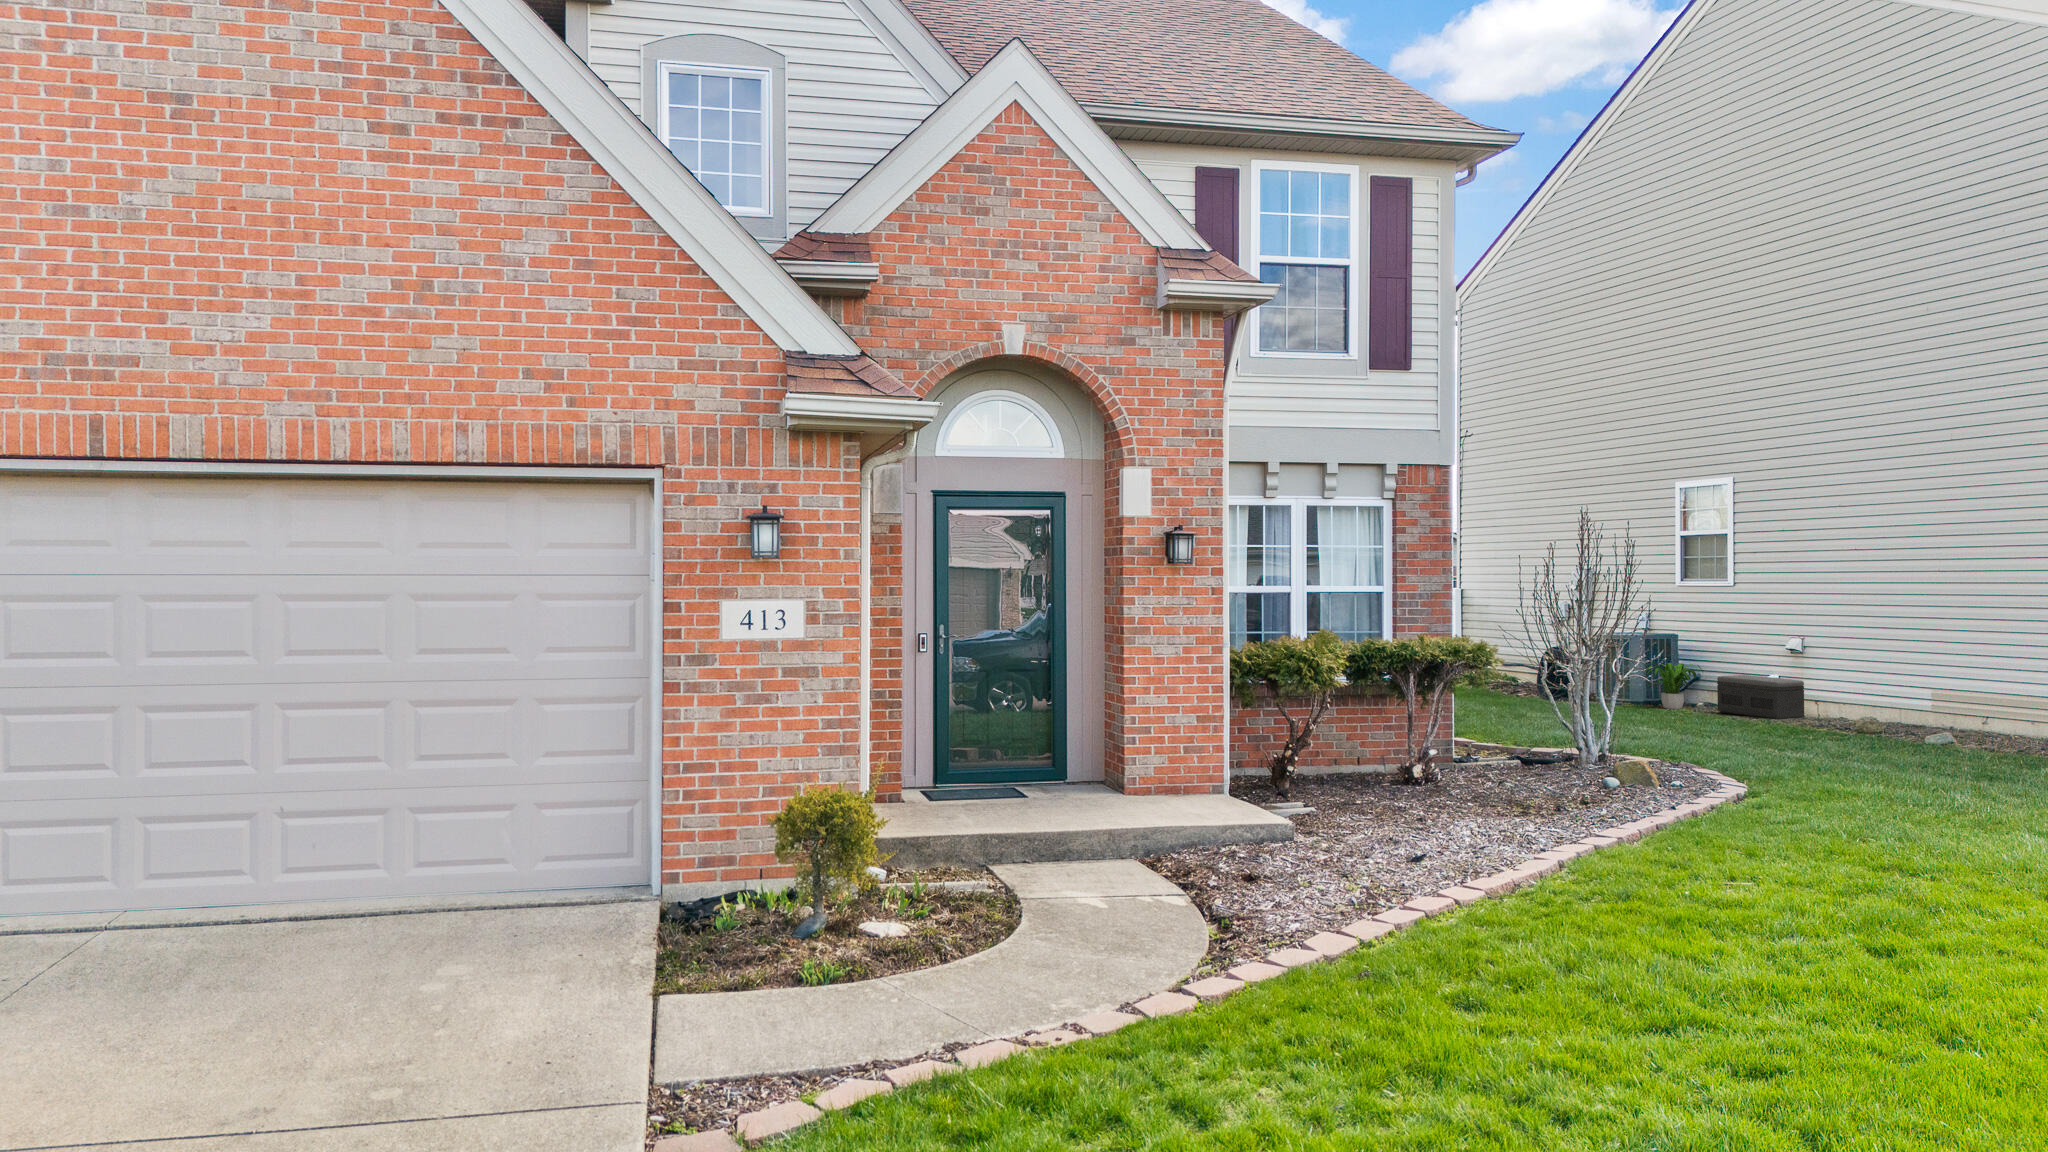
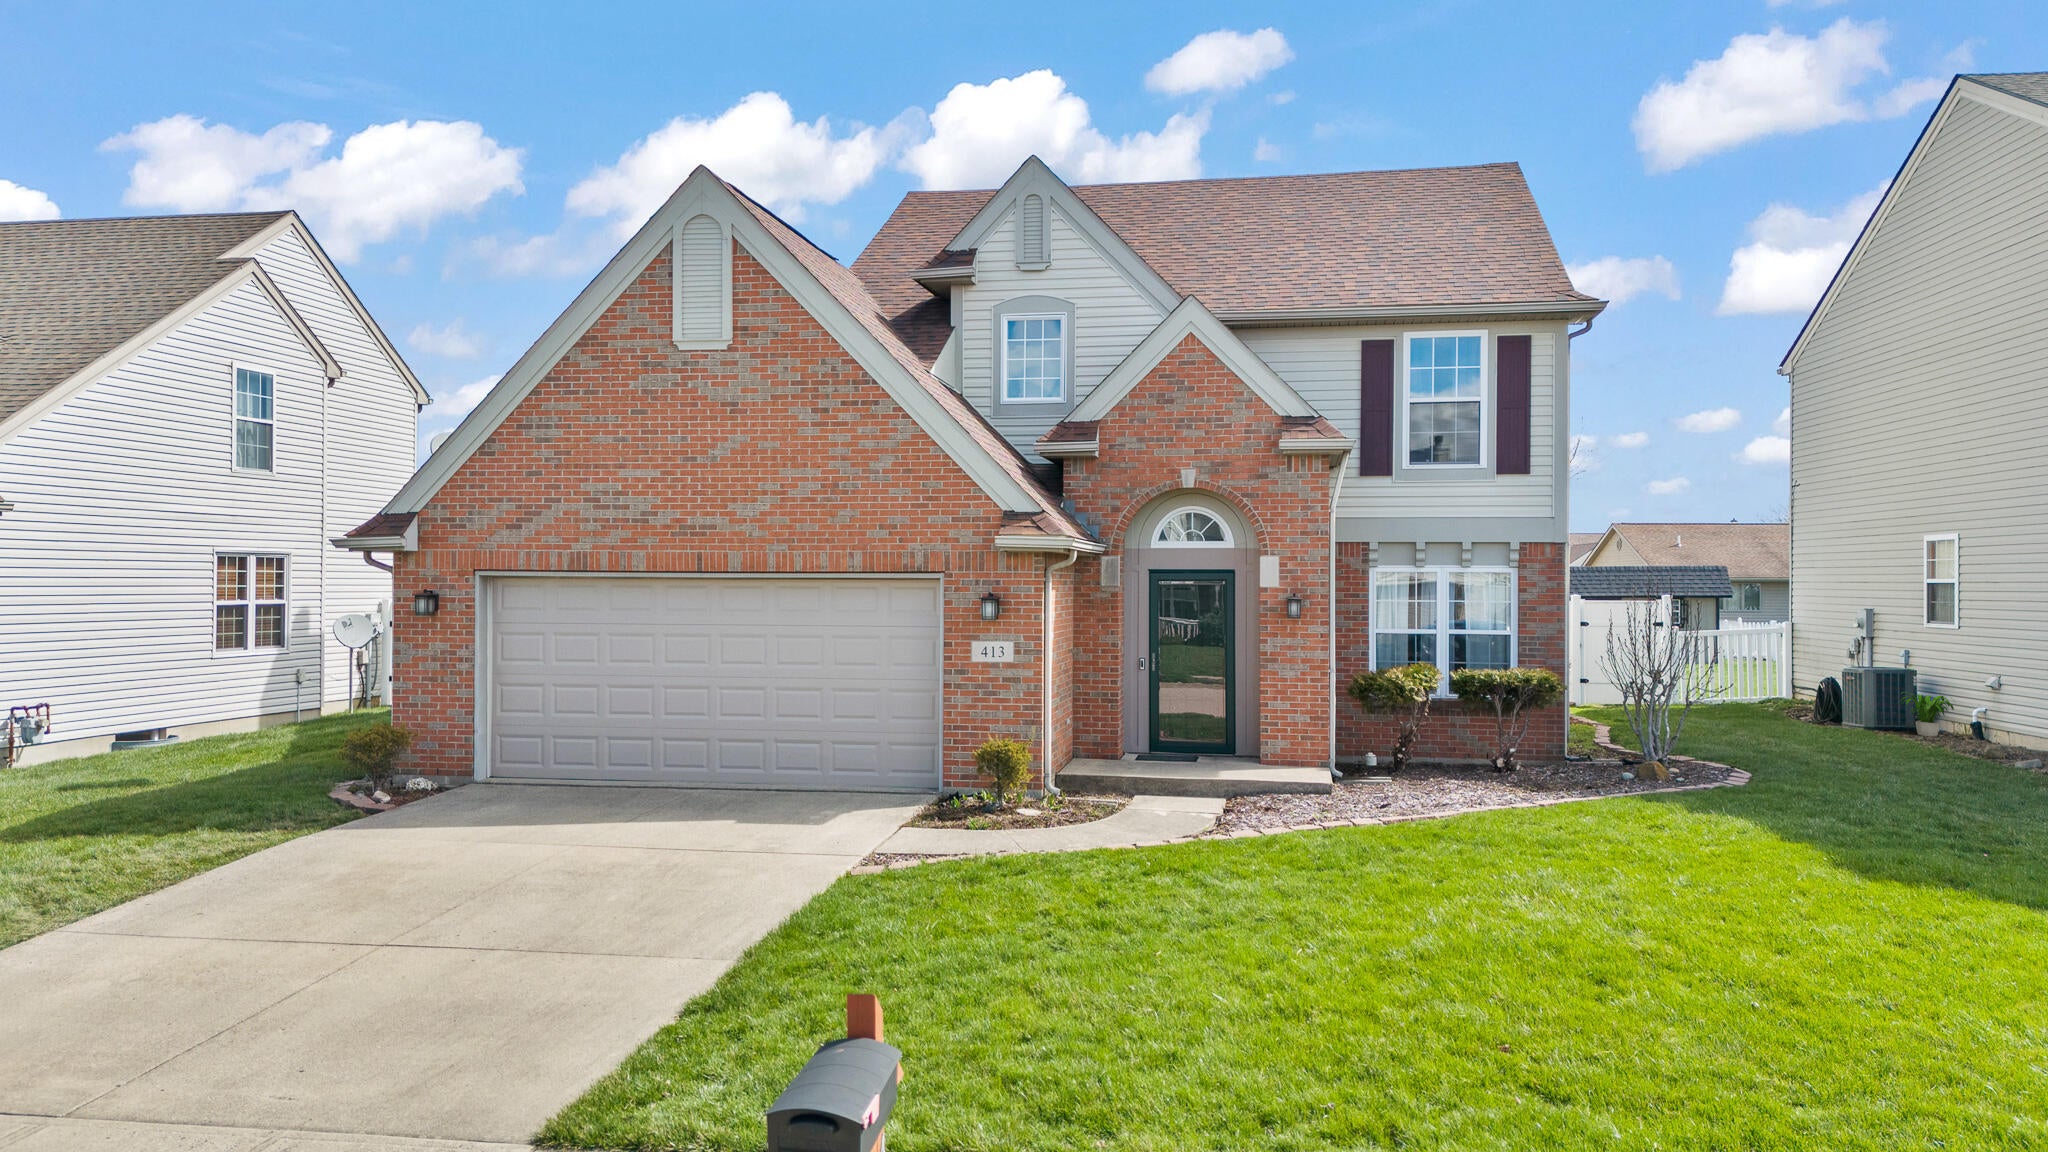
storage bench: present [1717,675,1804,719] -> none [1955,710,2032,754]

